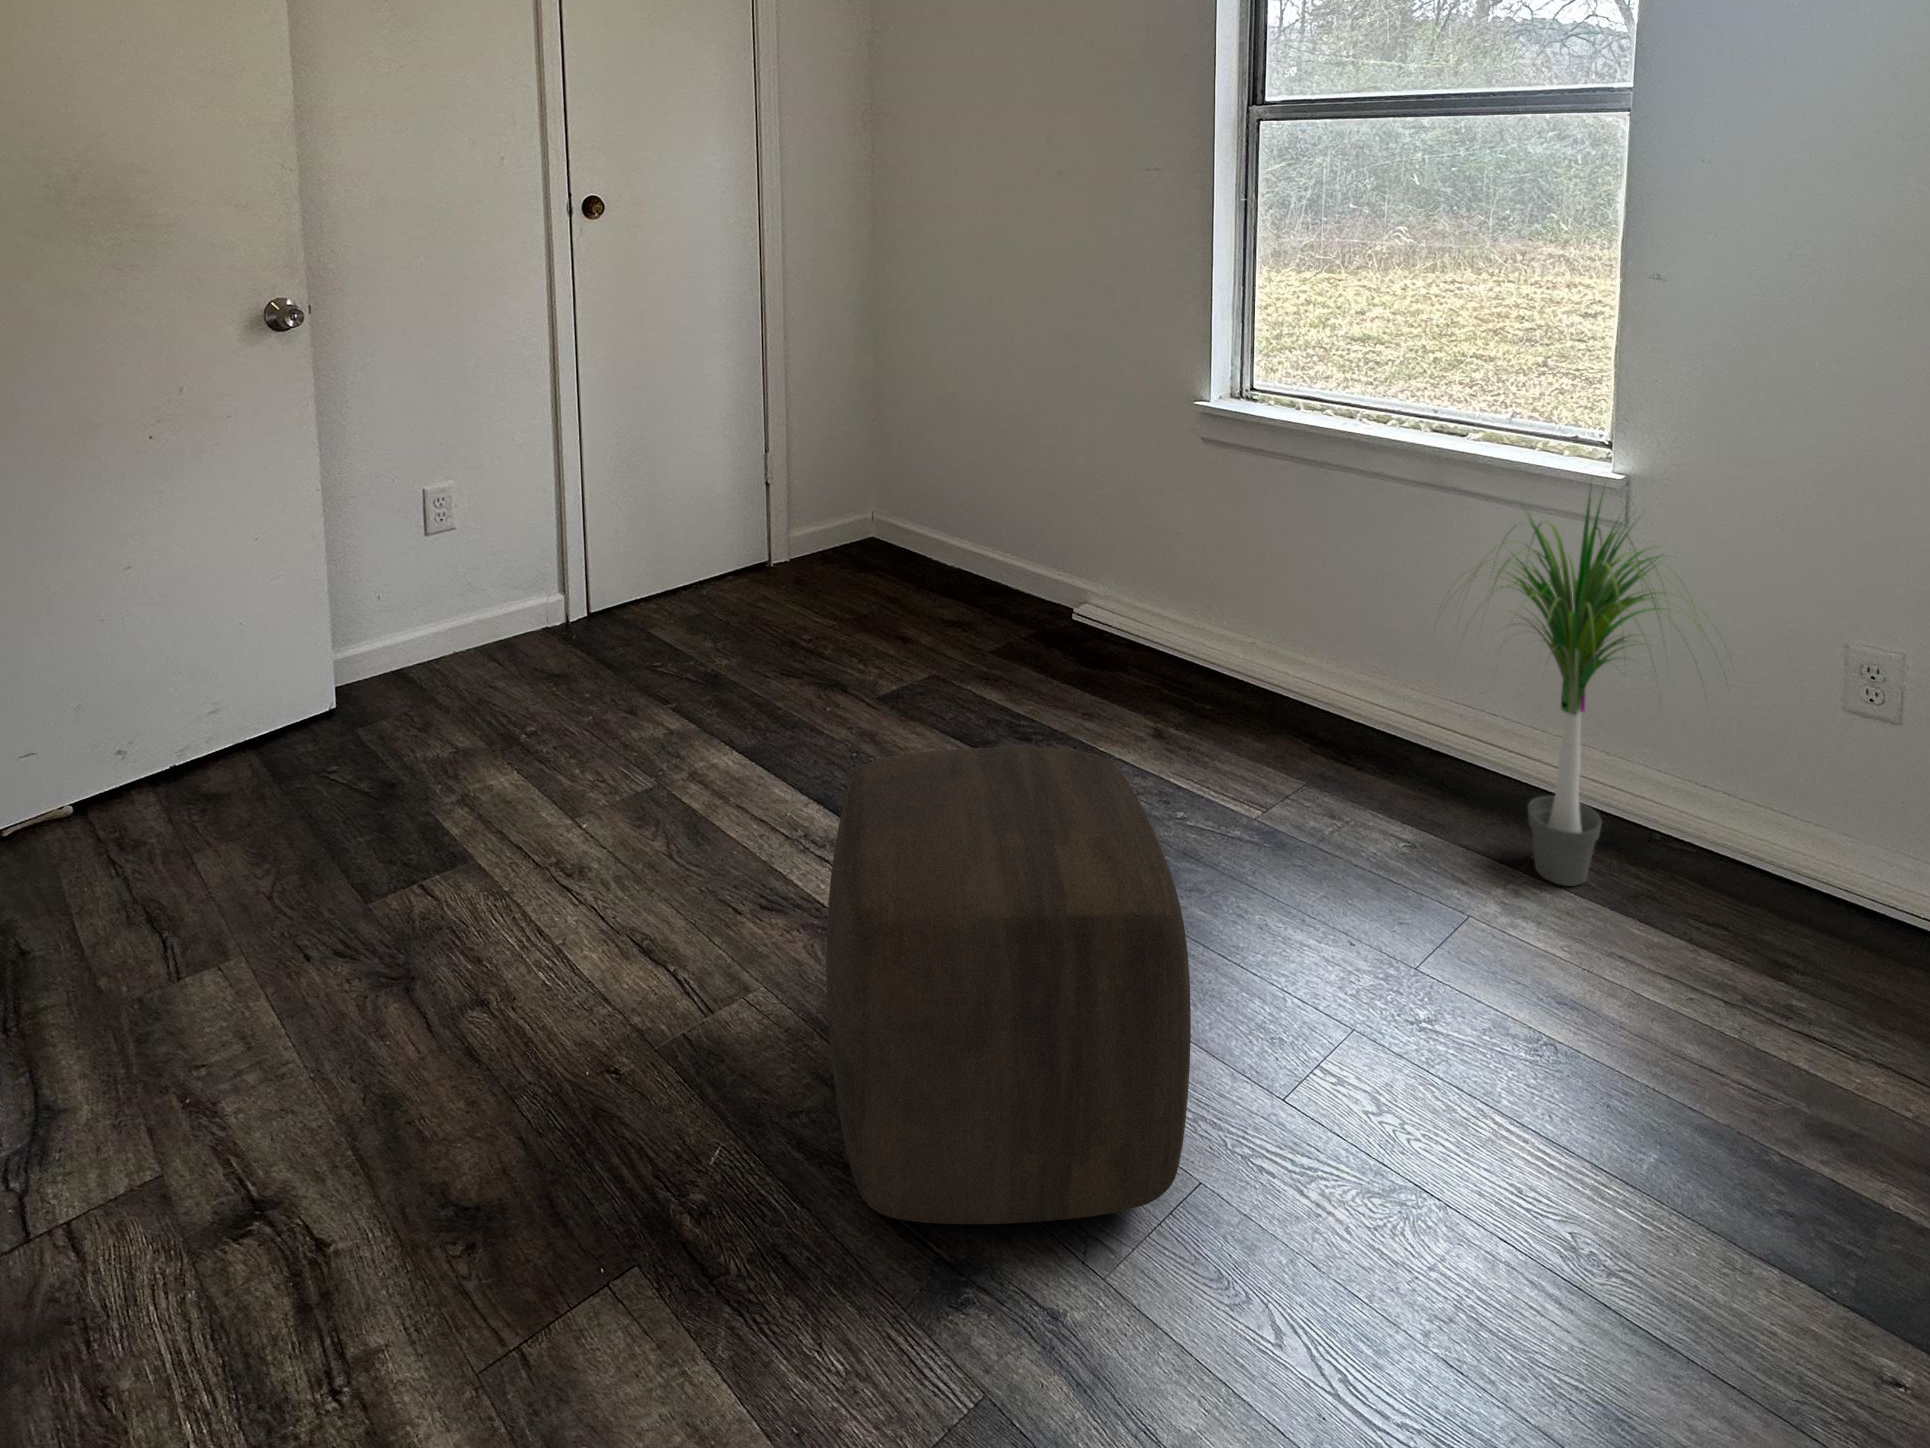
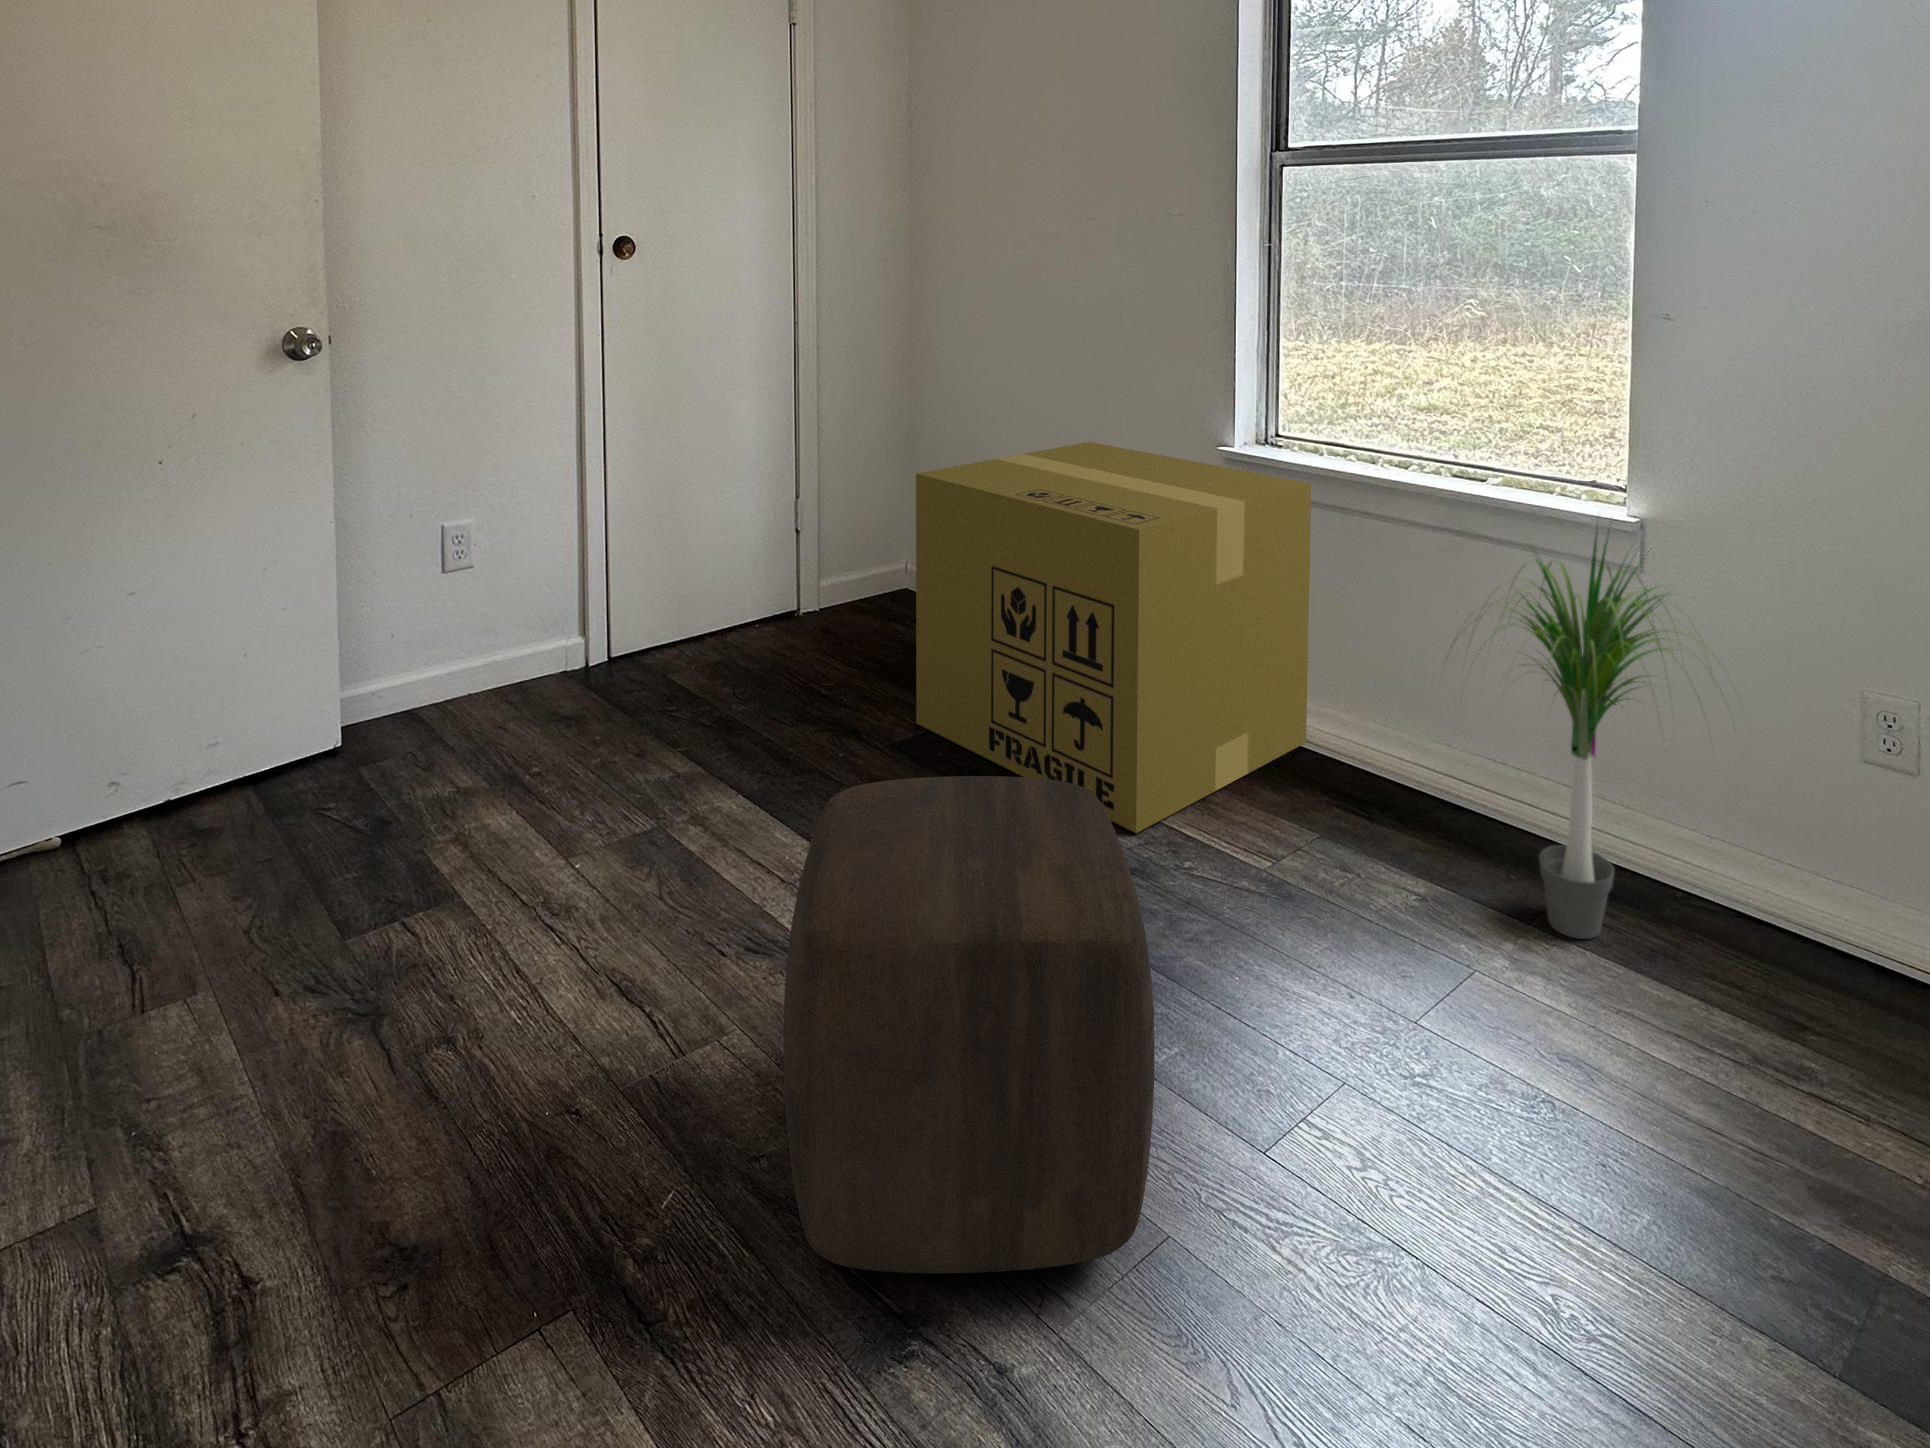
cardboard box: none [897,399,1291,788] -> present [916,442,1311,833]

